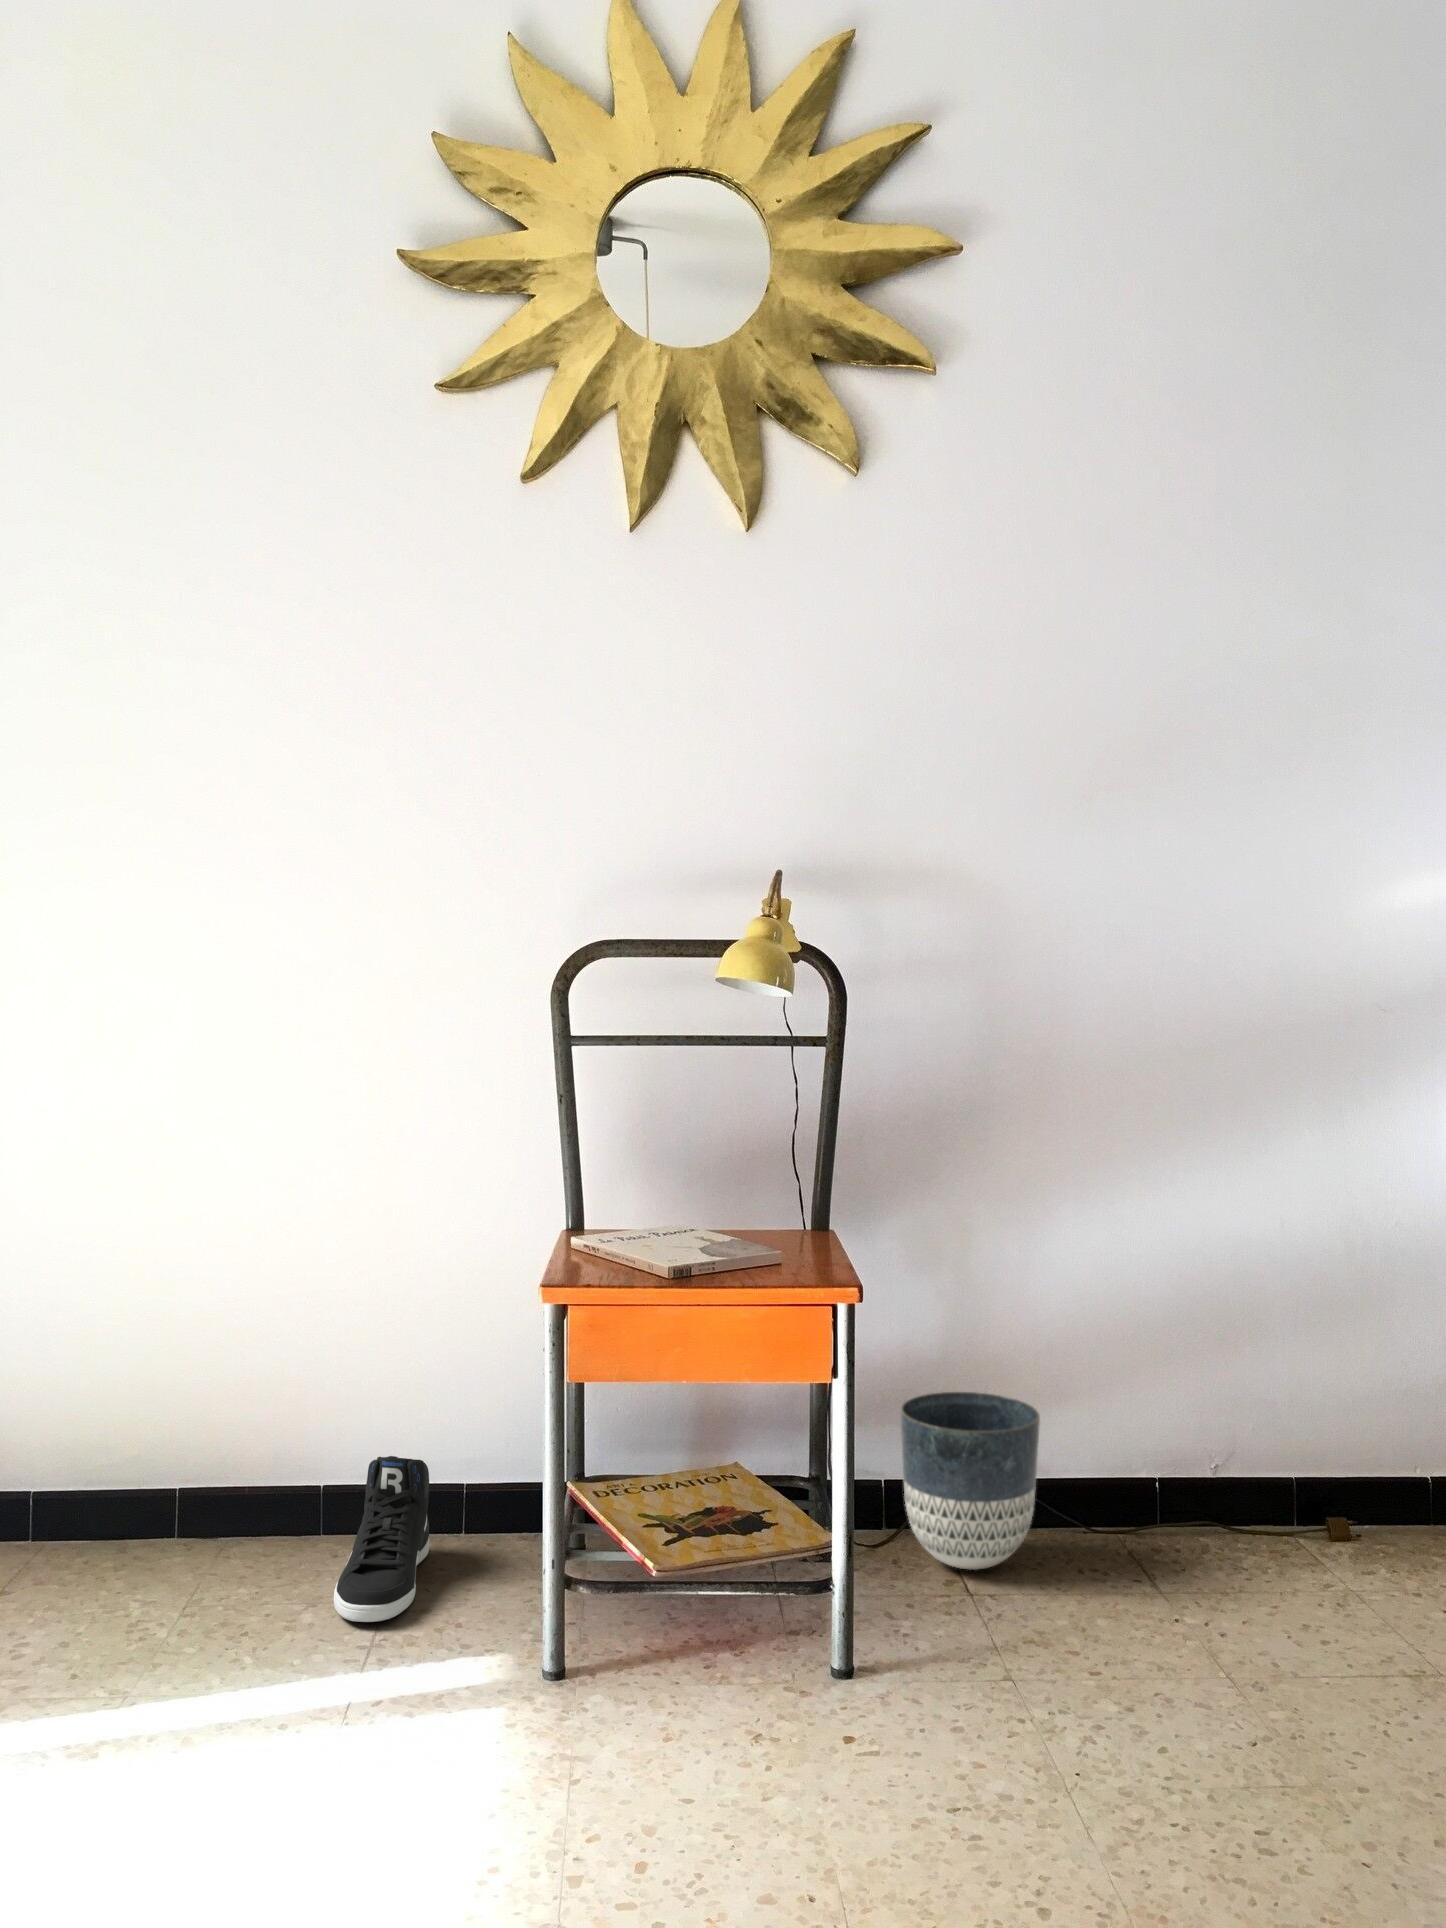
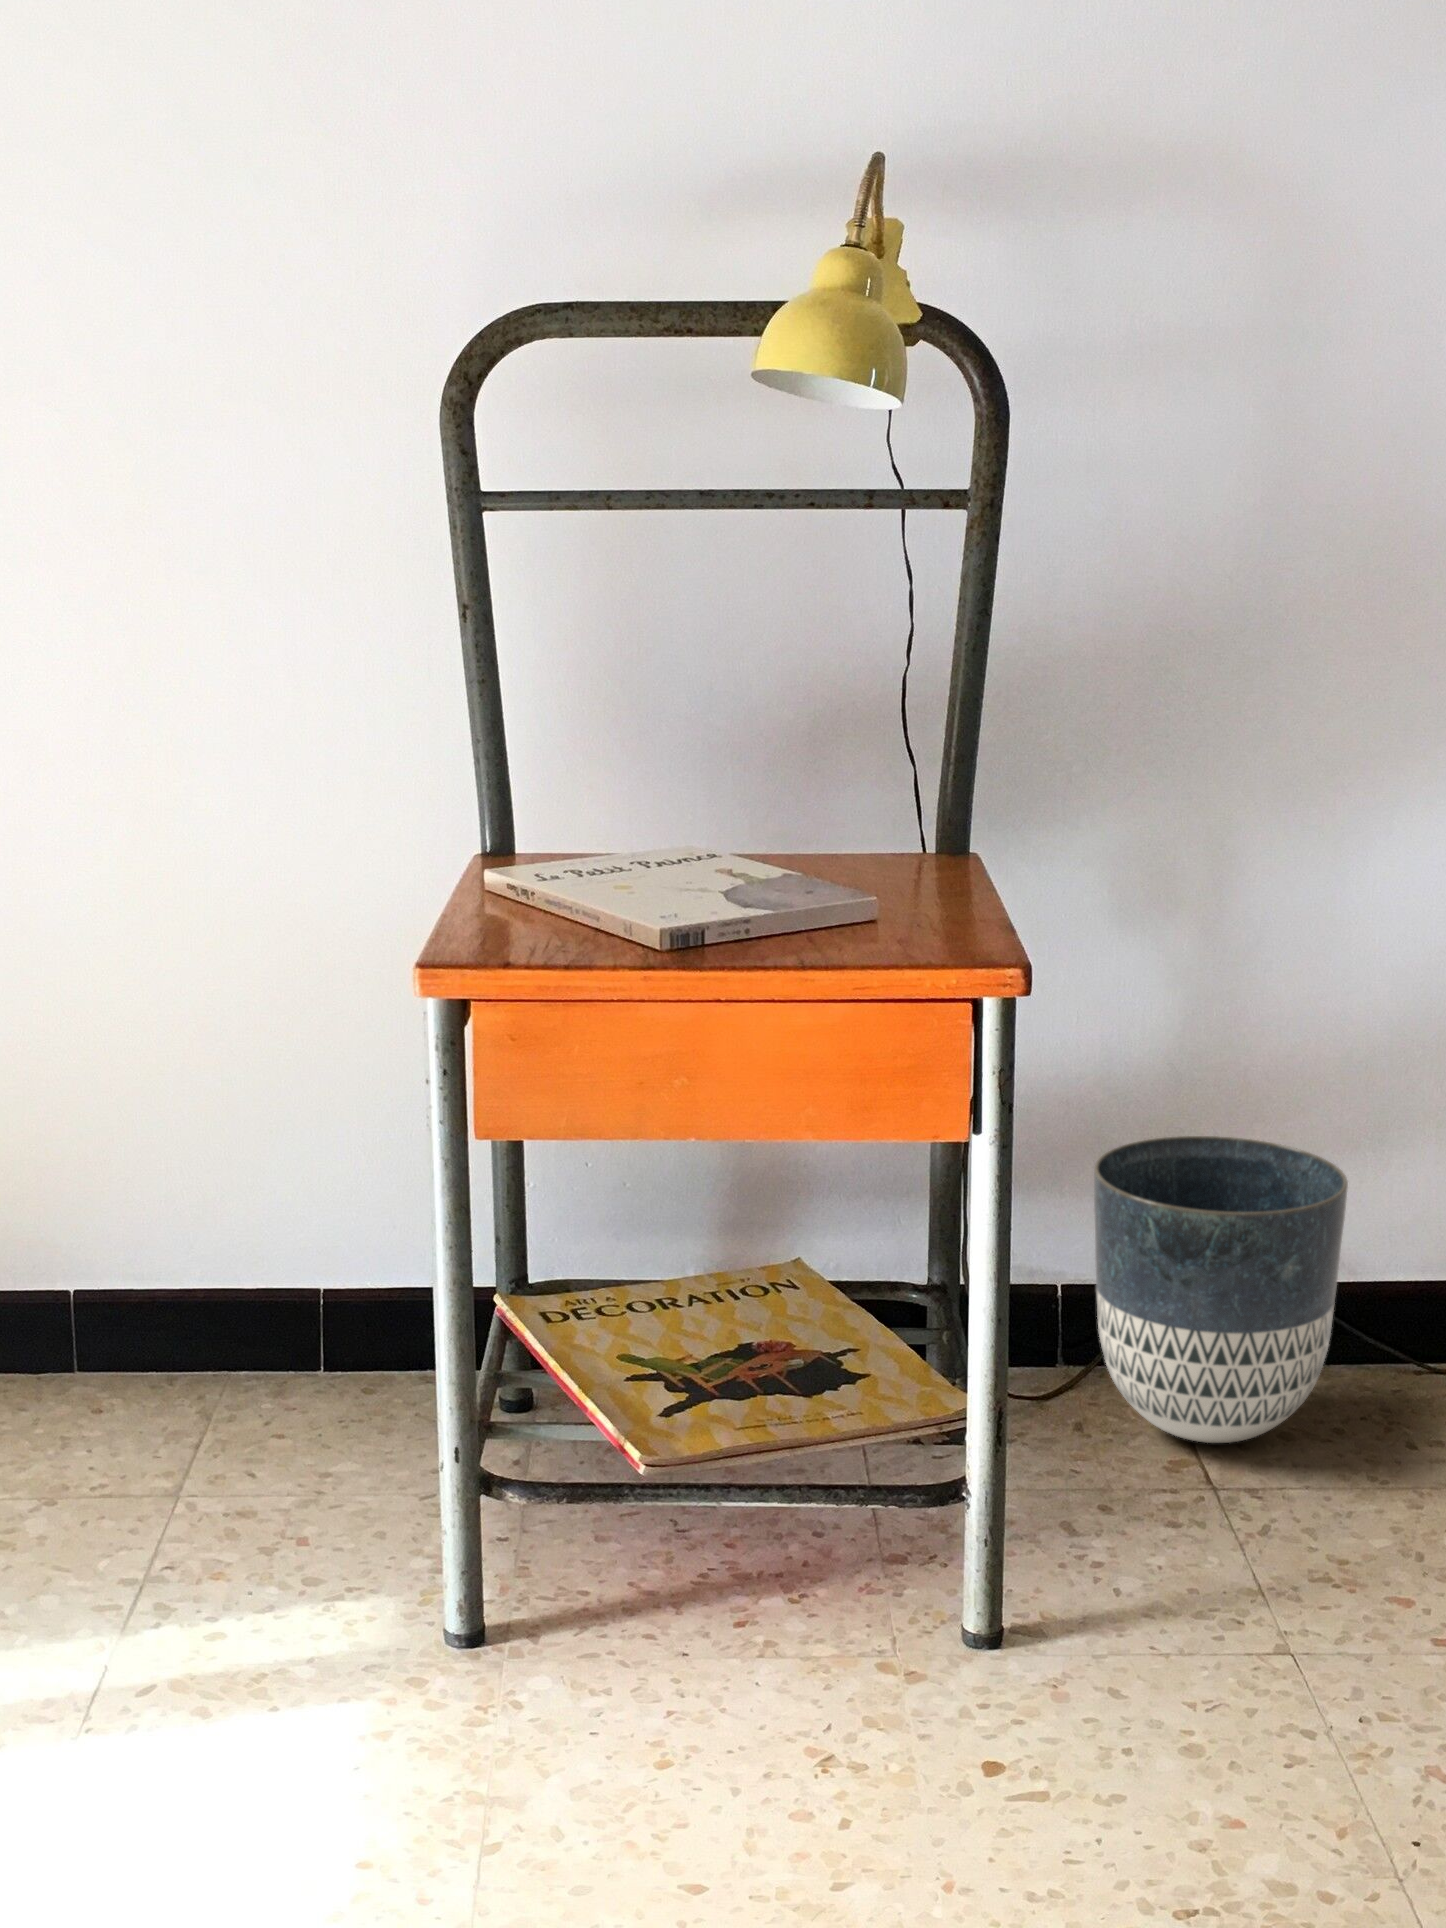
sneaker: present [334,1456,429,1622] -> none [87,1248,260,1535]

